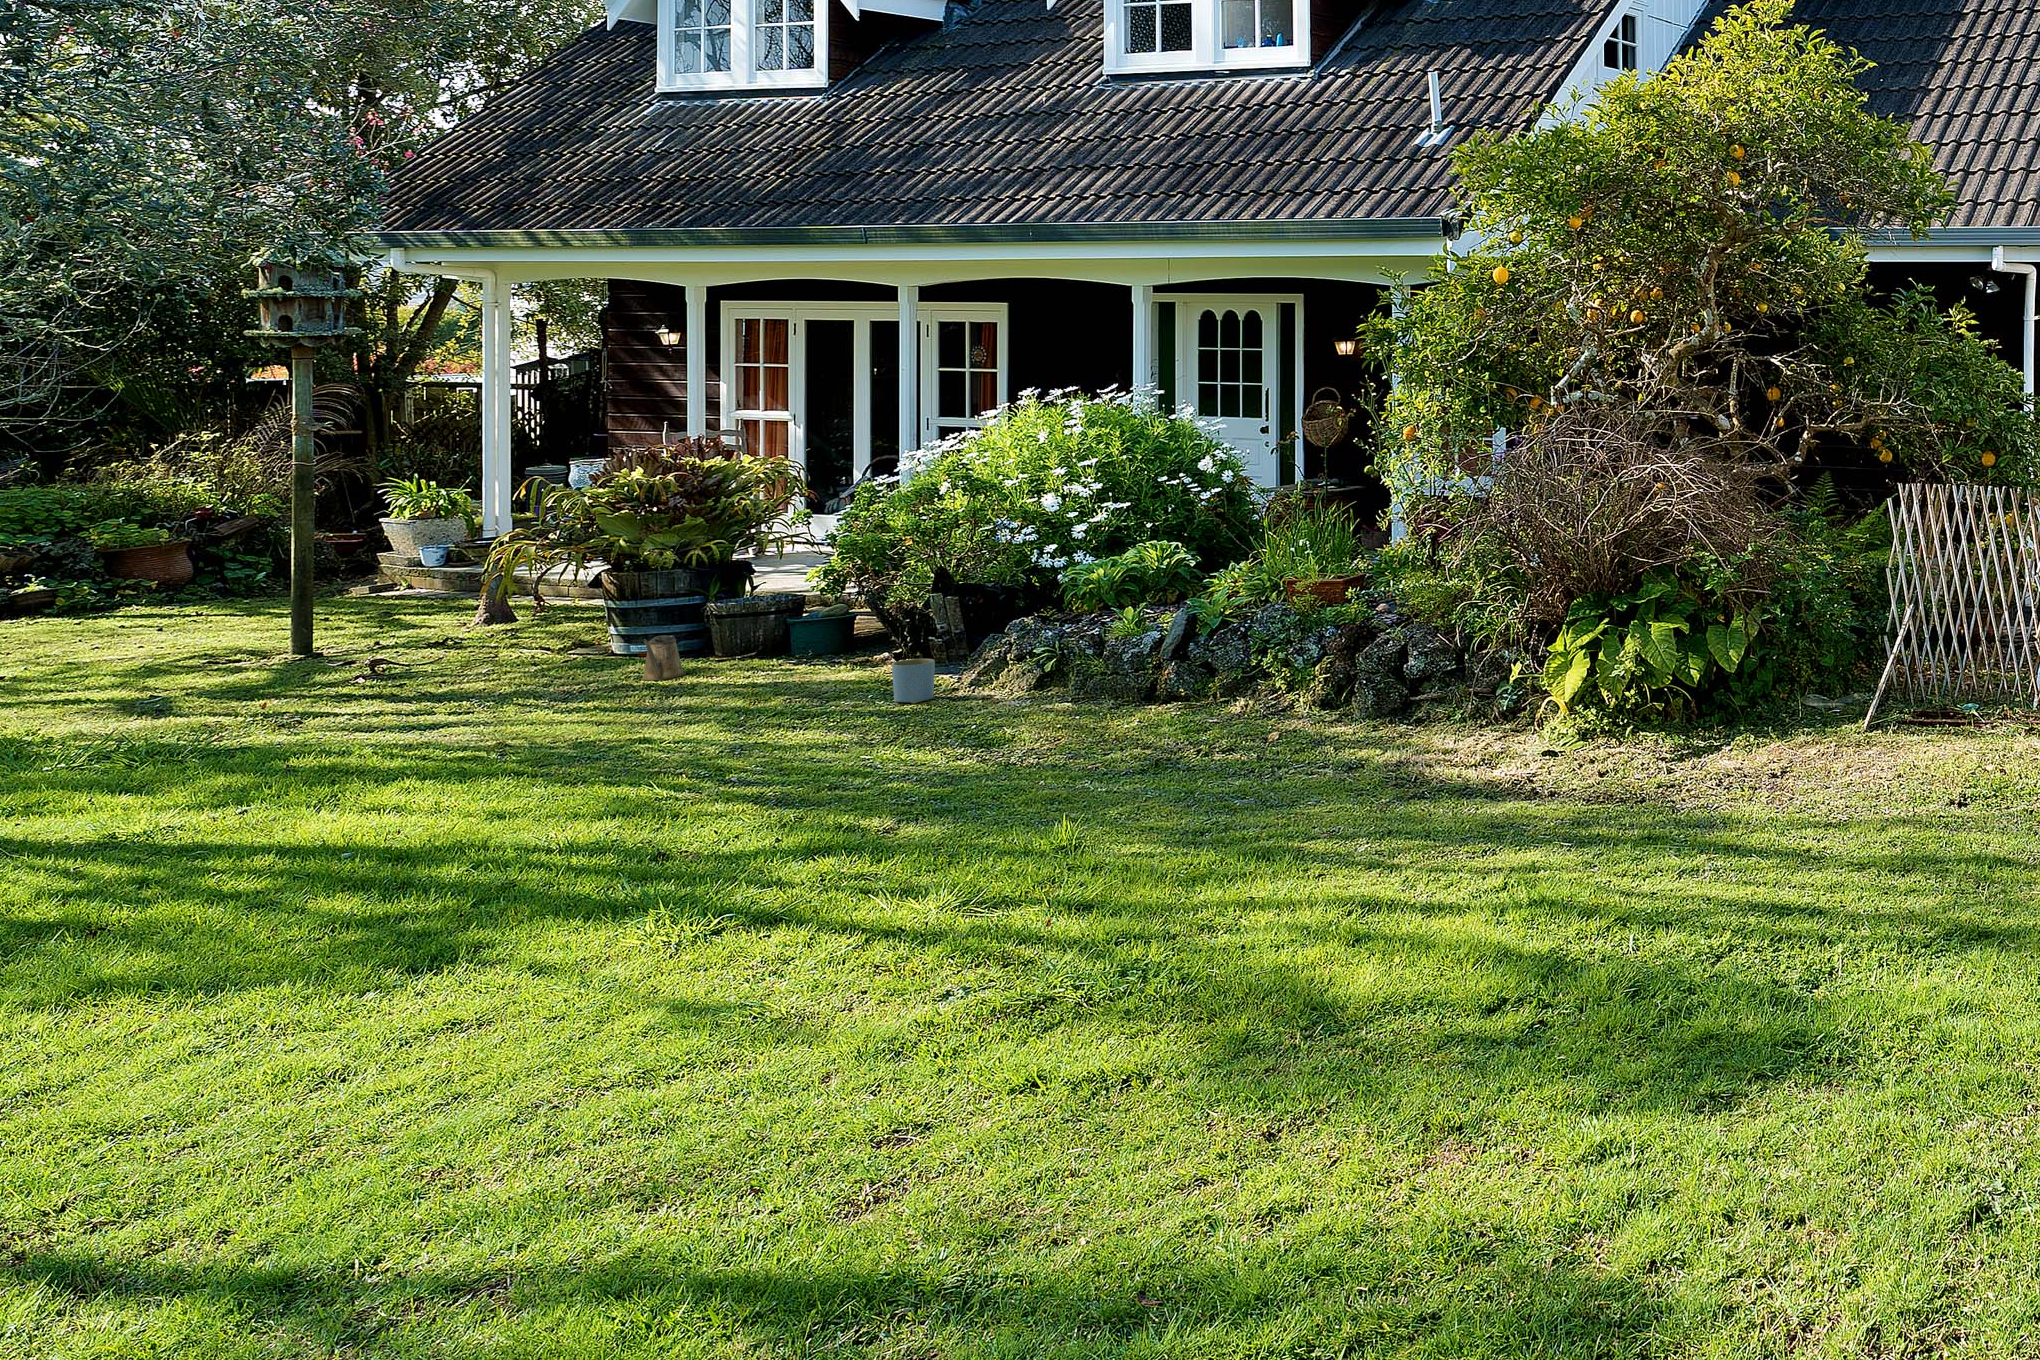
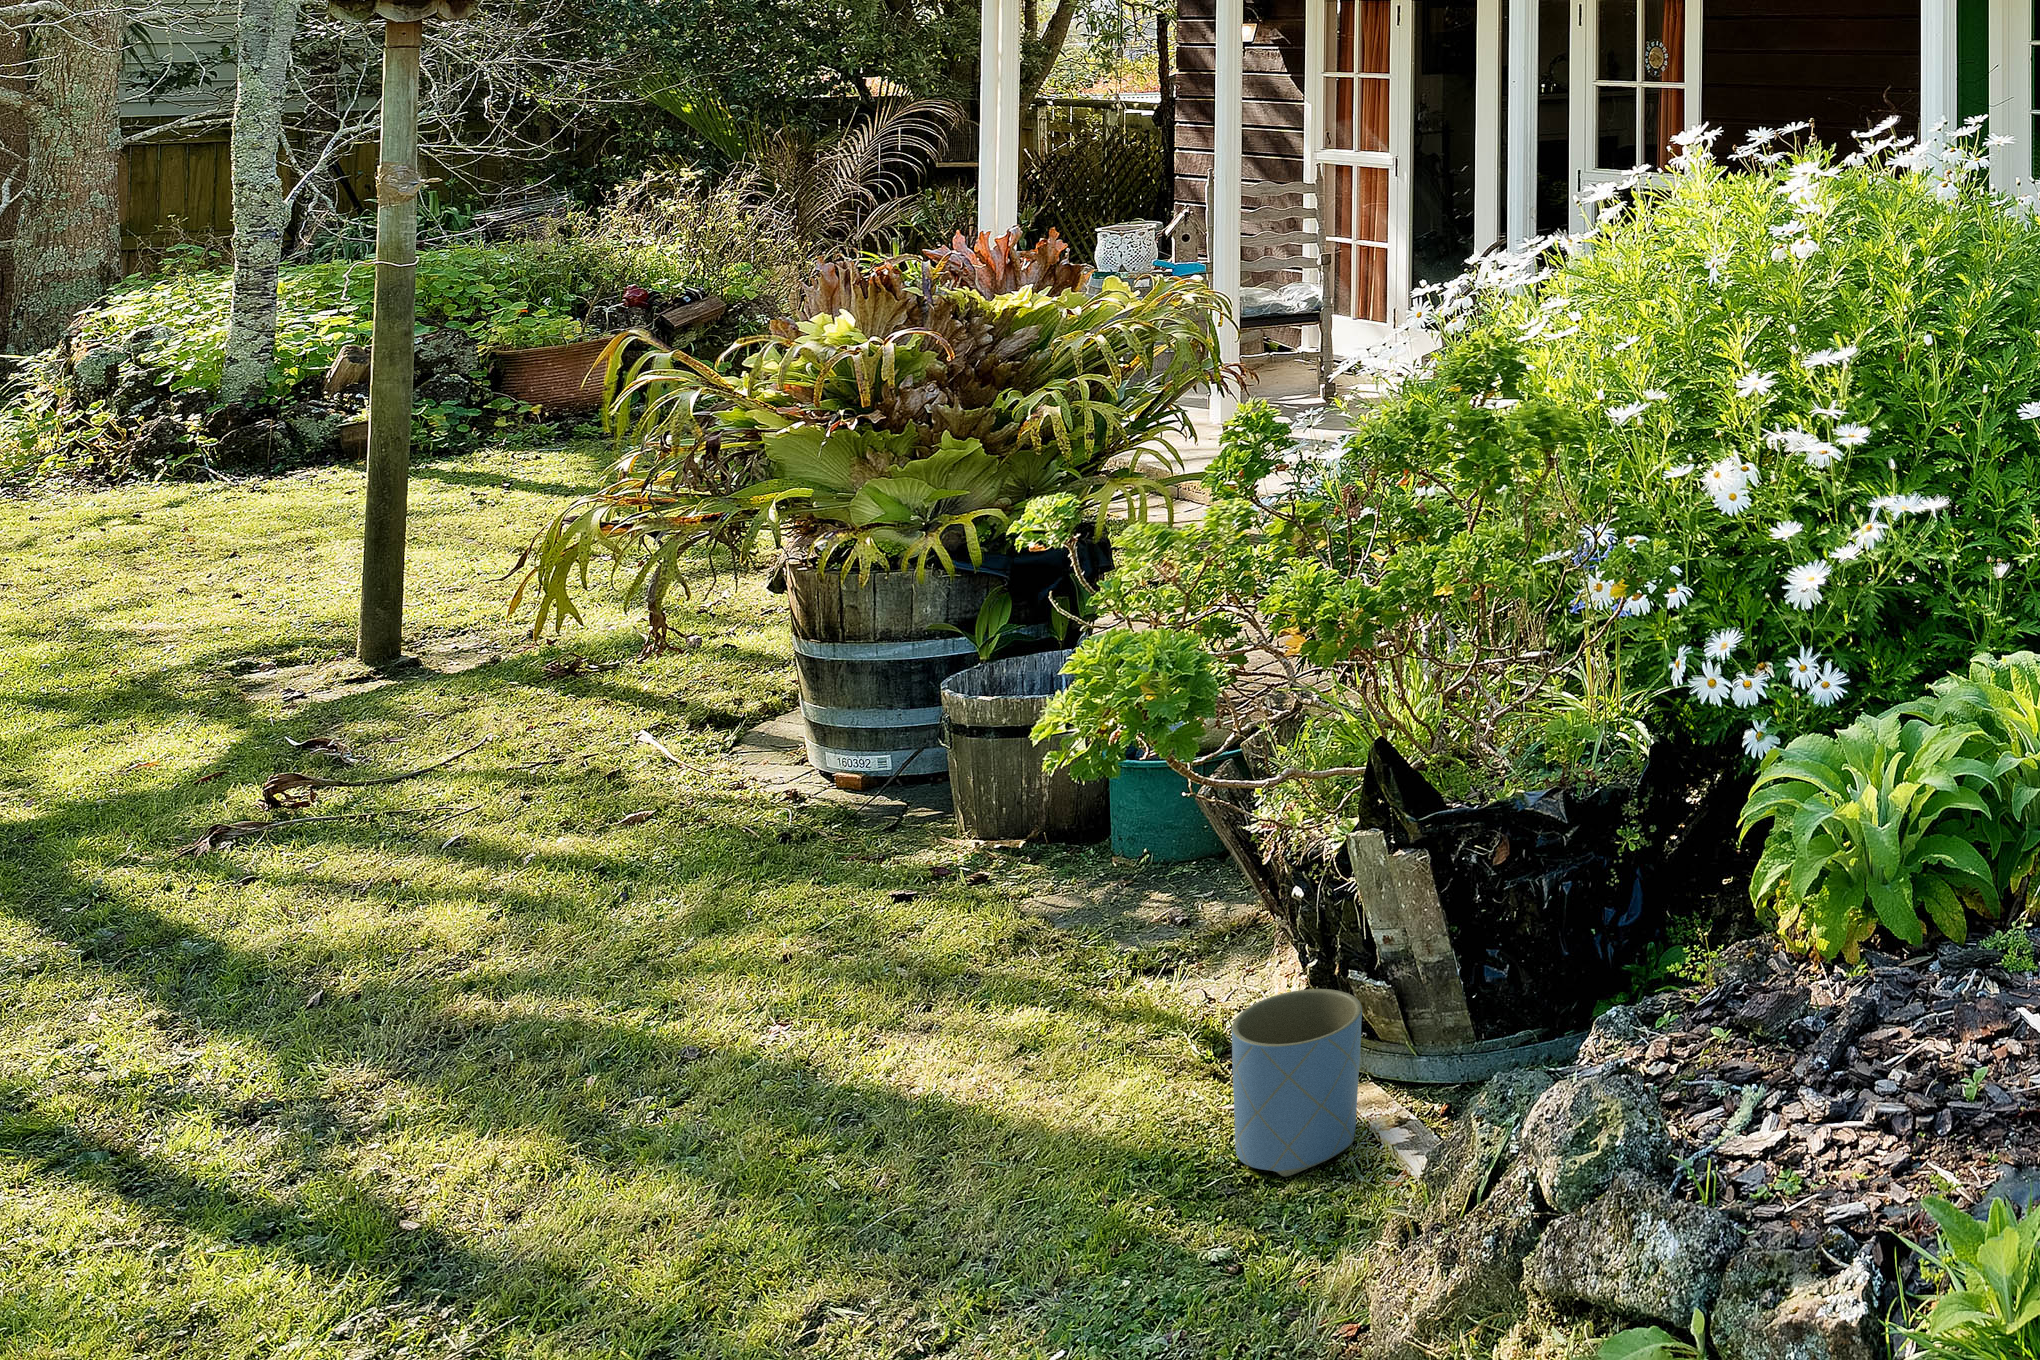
watering can: present [642,635,685,680] -> none [755,722,889,854]

